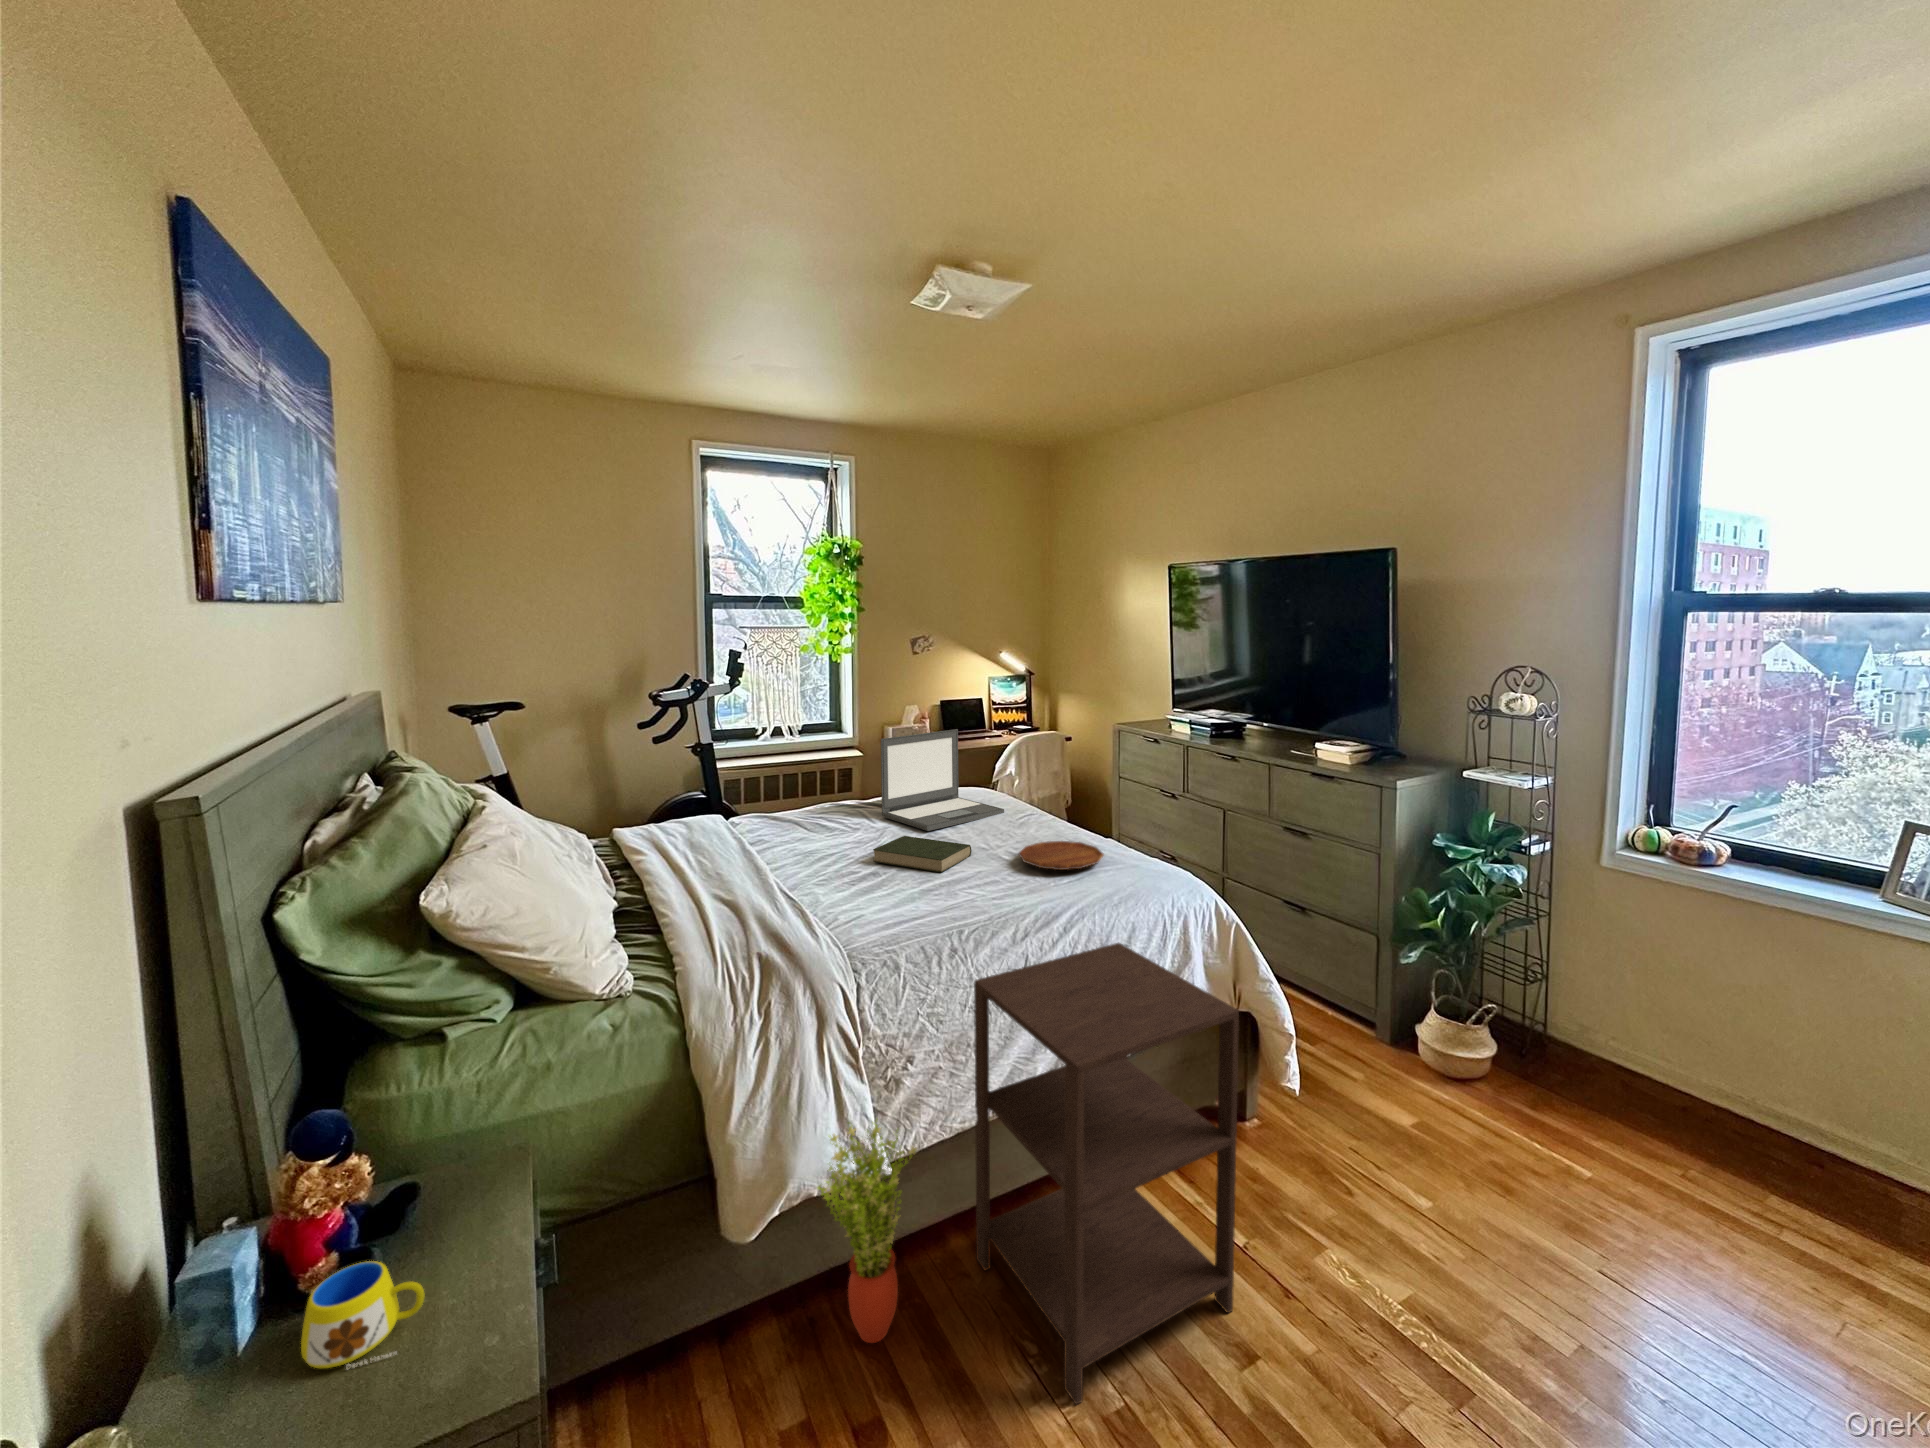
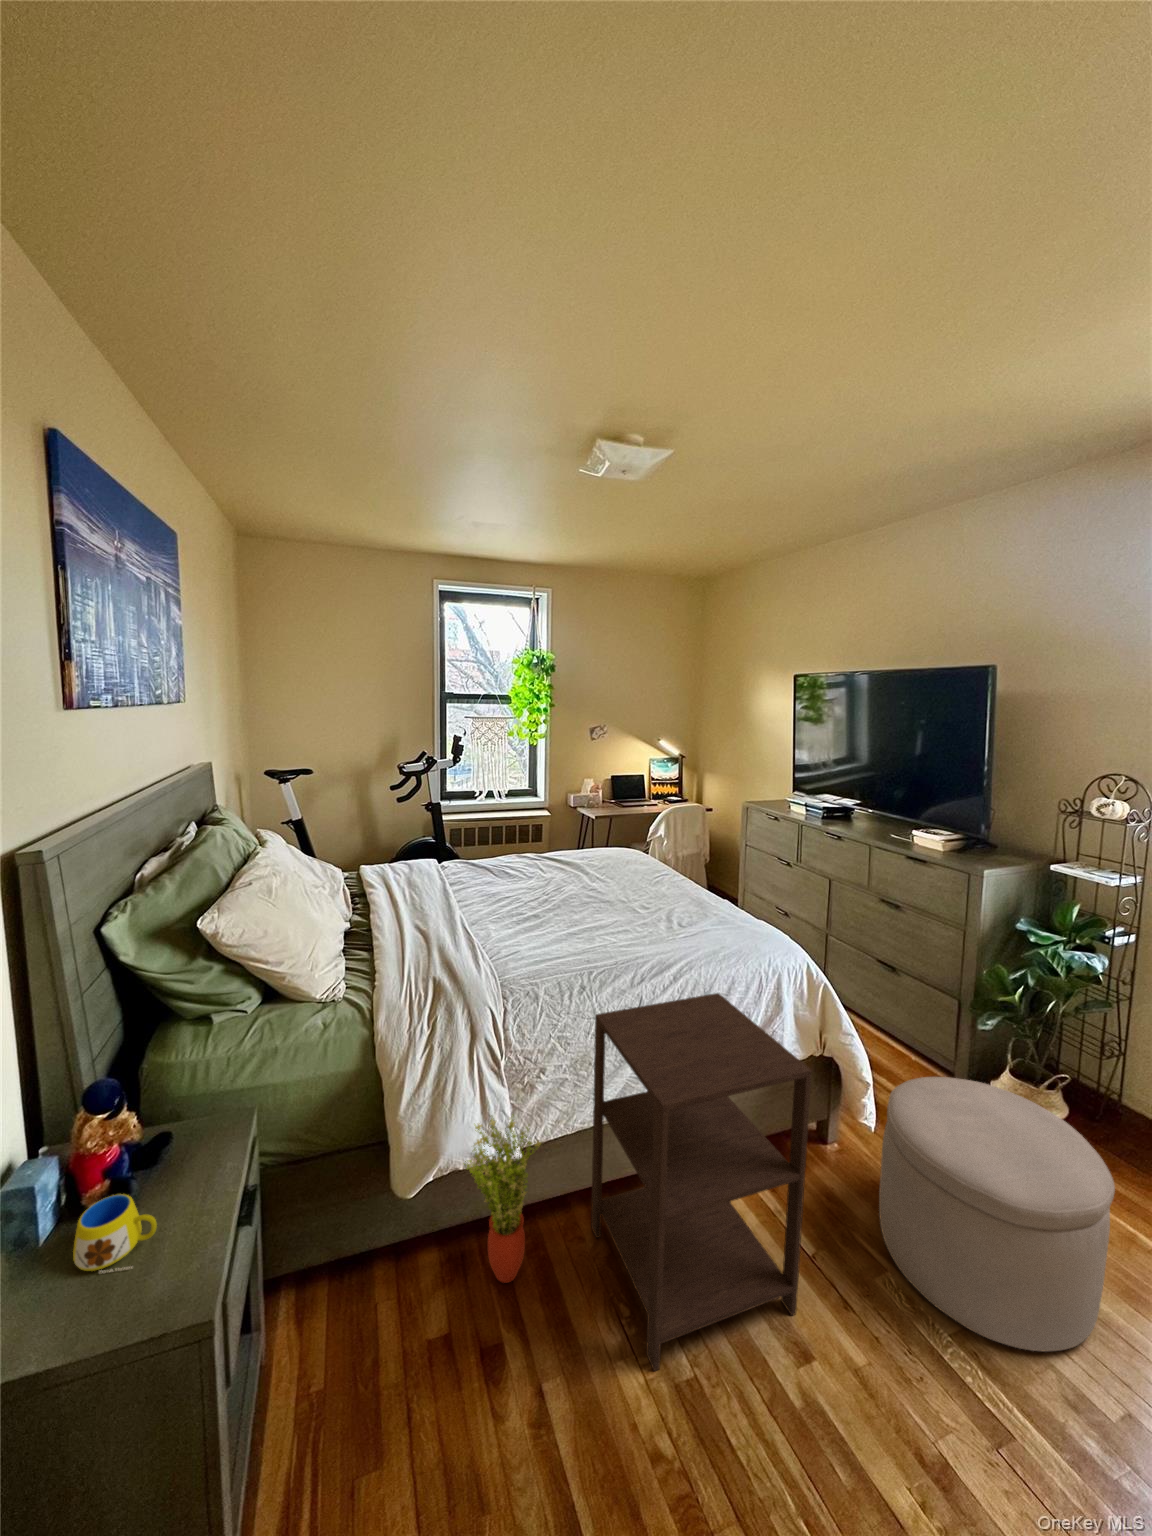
laptop: present [881,729,1004,831] -> none [551,803,645,882]
book: present [873,836,971,872] -> none [537,885,612,918]
tray: present [1019,841,1103,870] -> none [647,899,716,925]
ottoman: none [1313,1017,1552,1299] -> present [879,1077,1115,1352]

